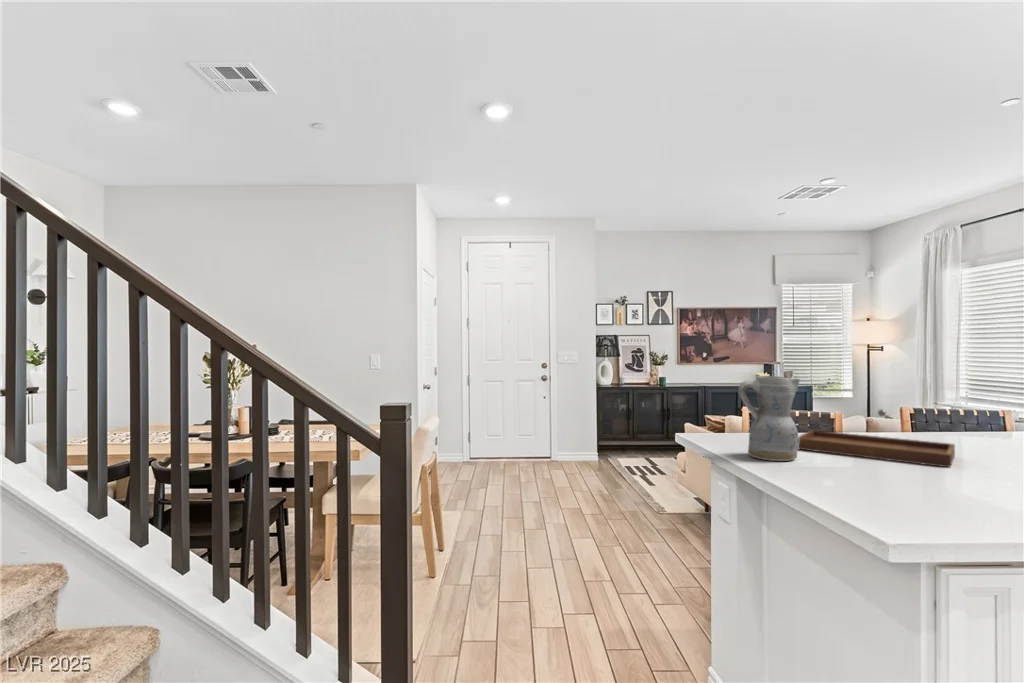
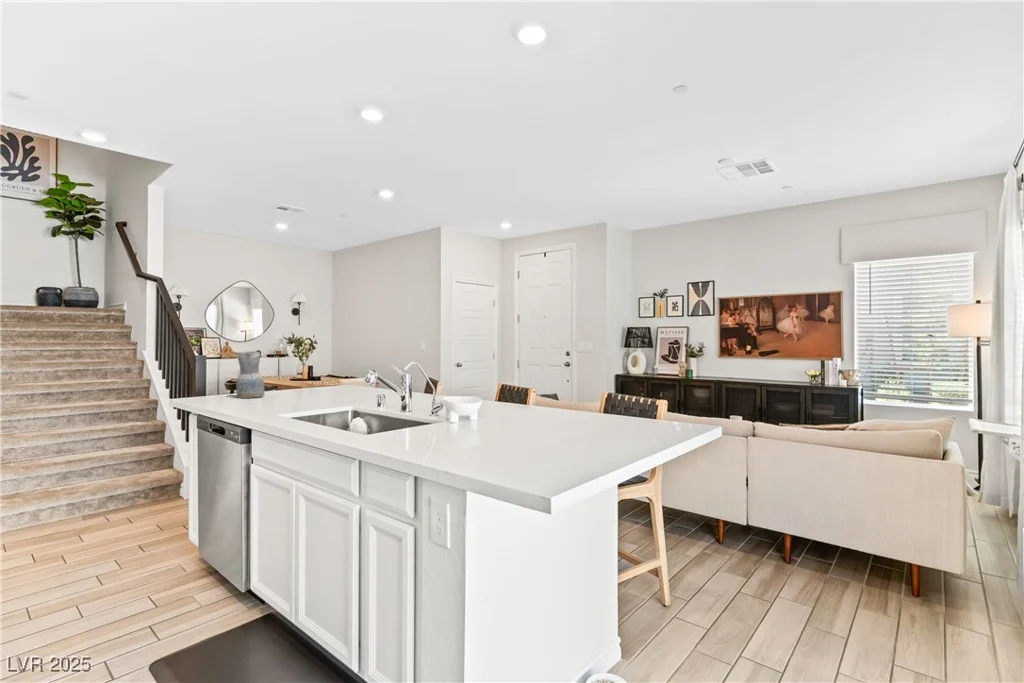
tray: present [798,410,955,467] -> none [272,375,330,407]

